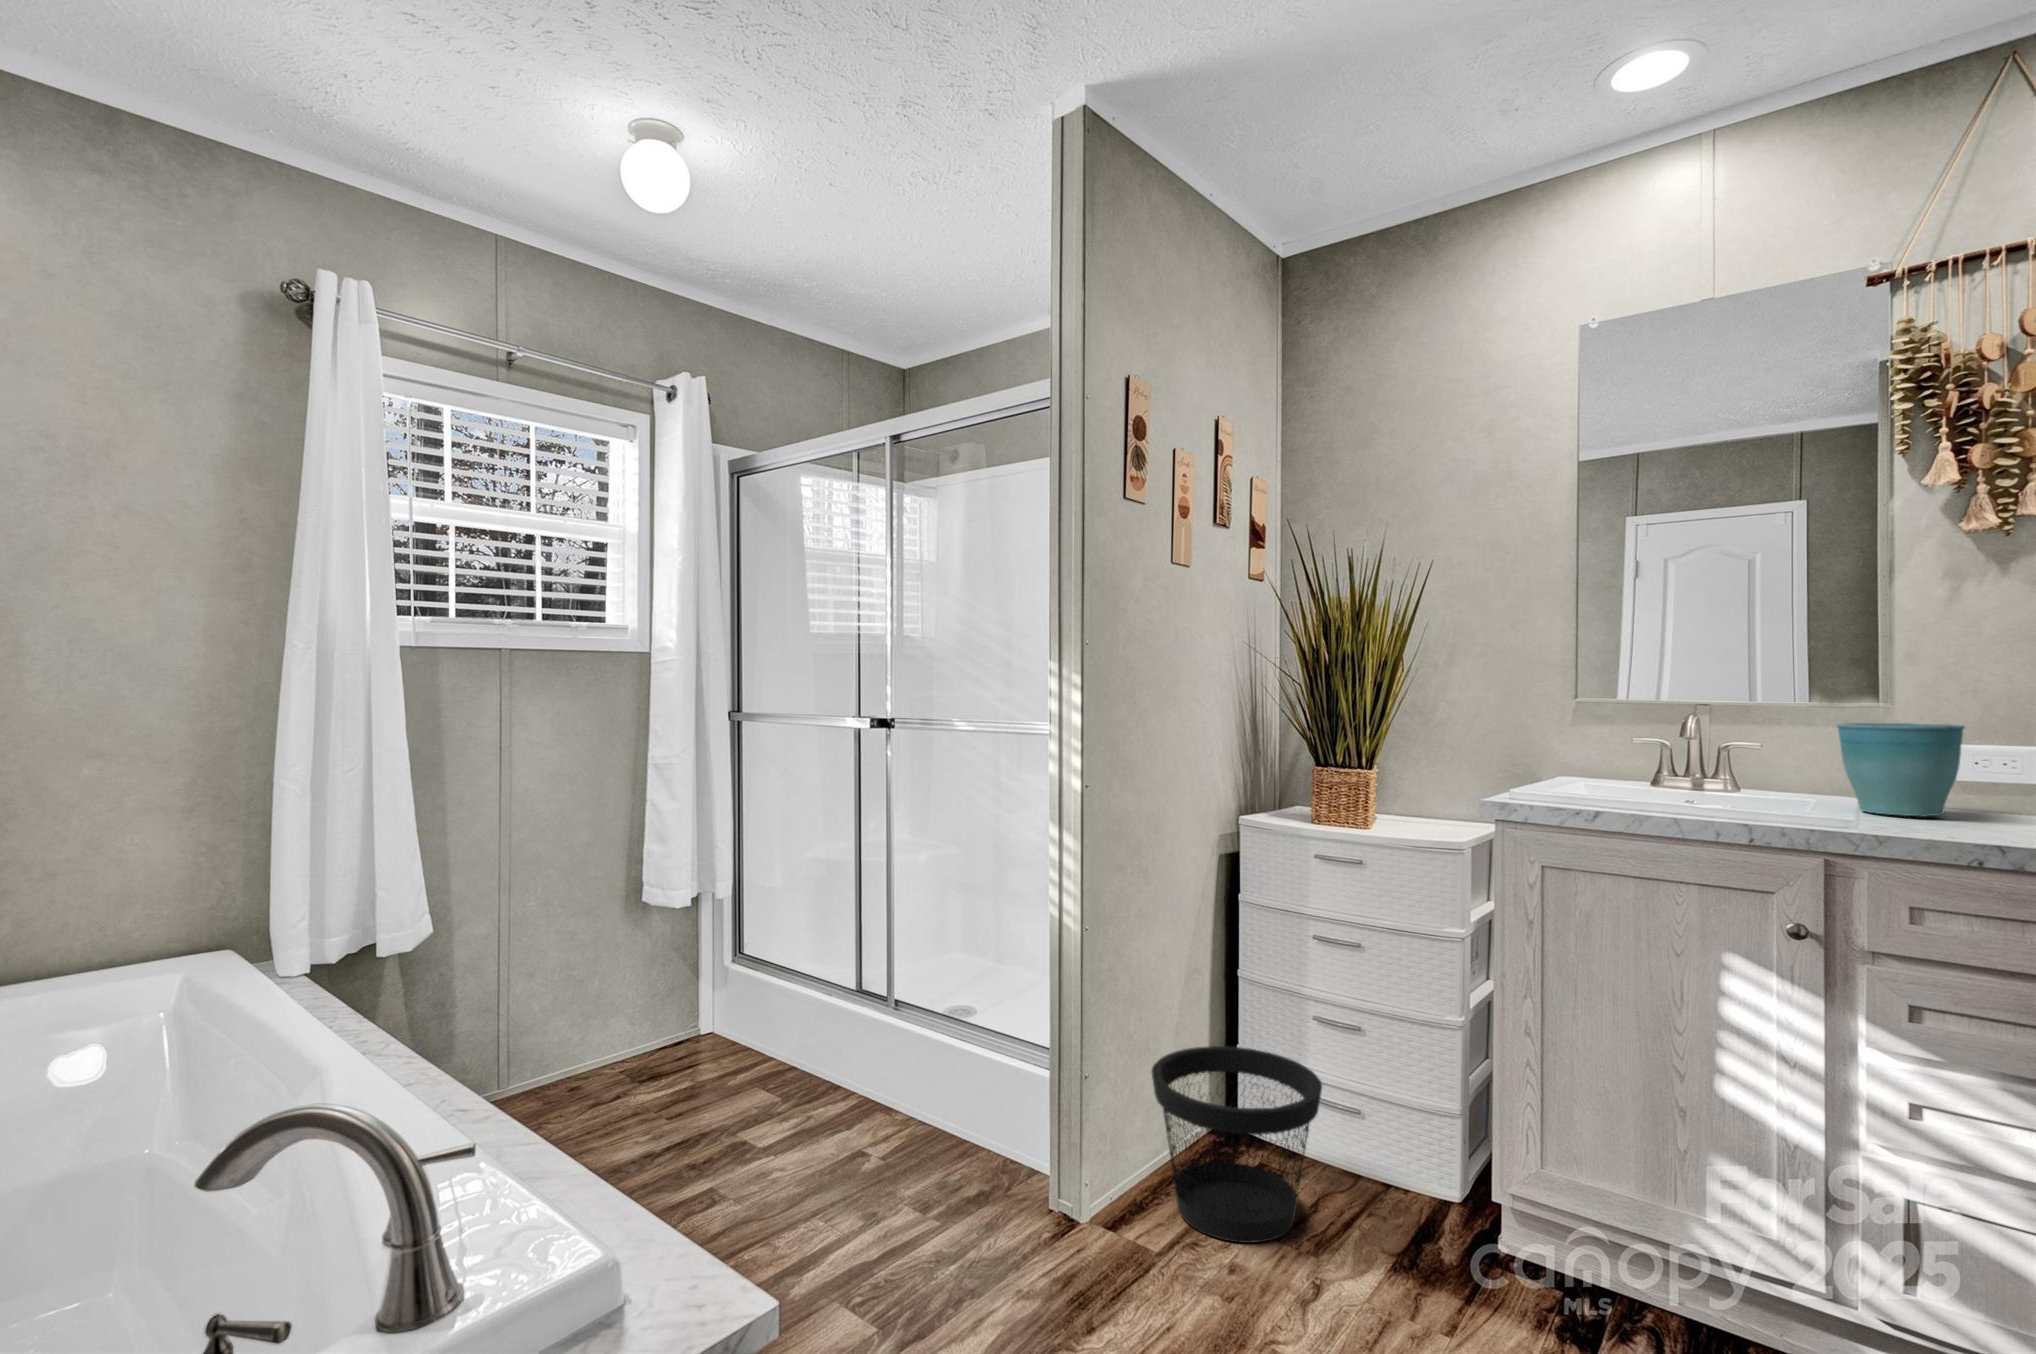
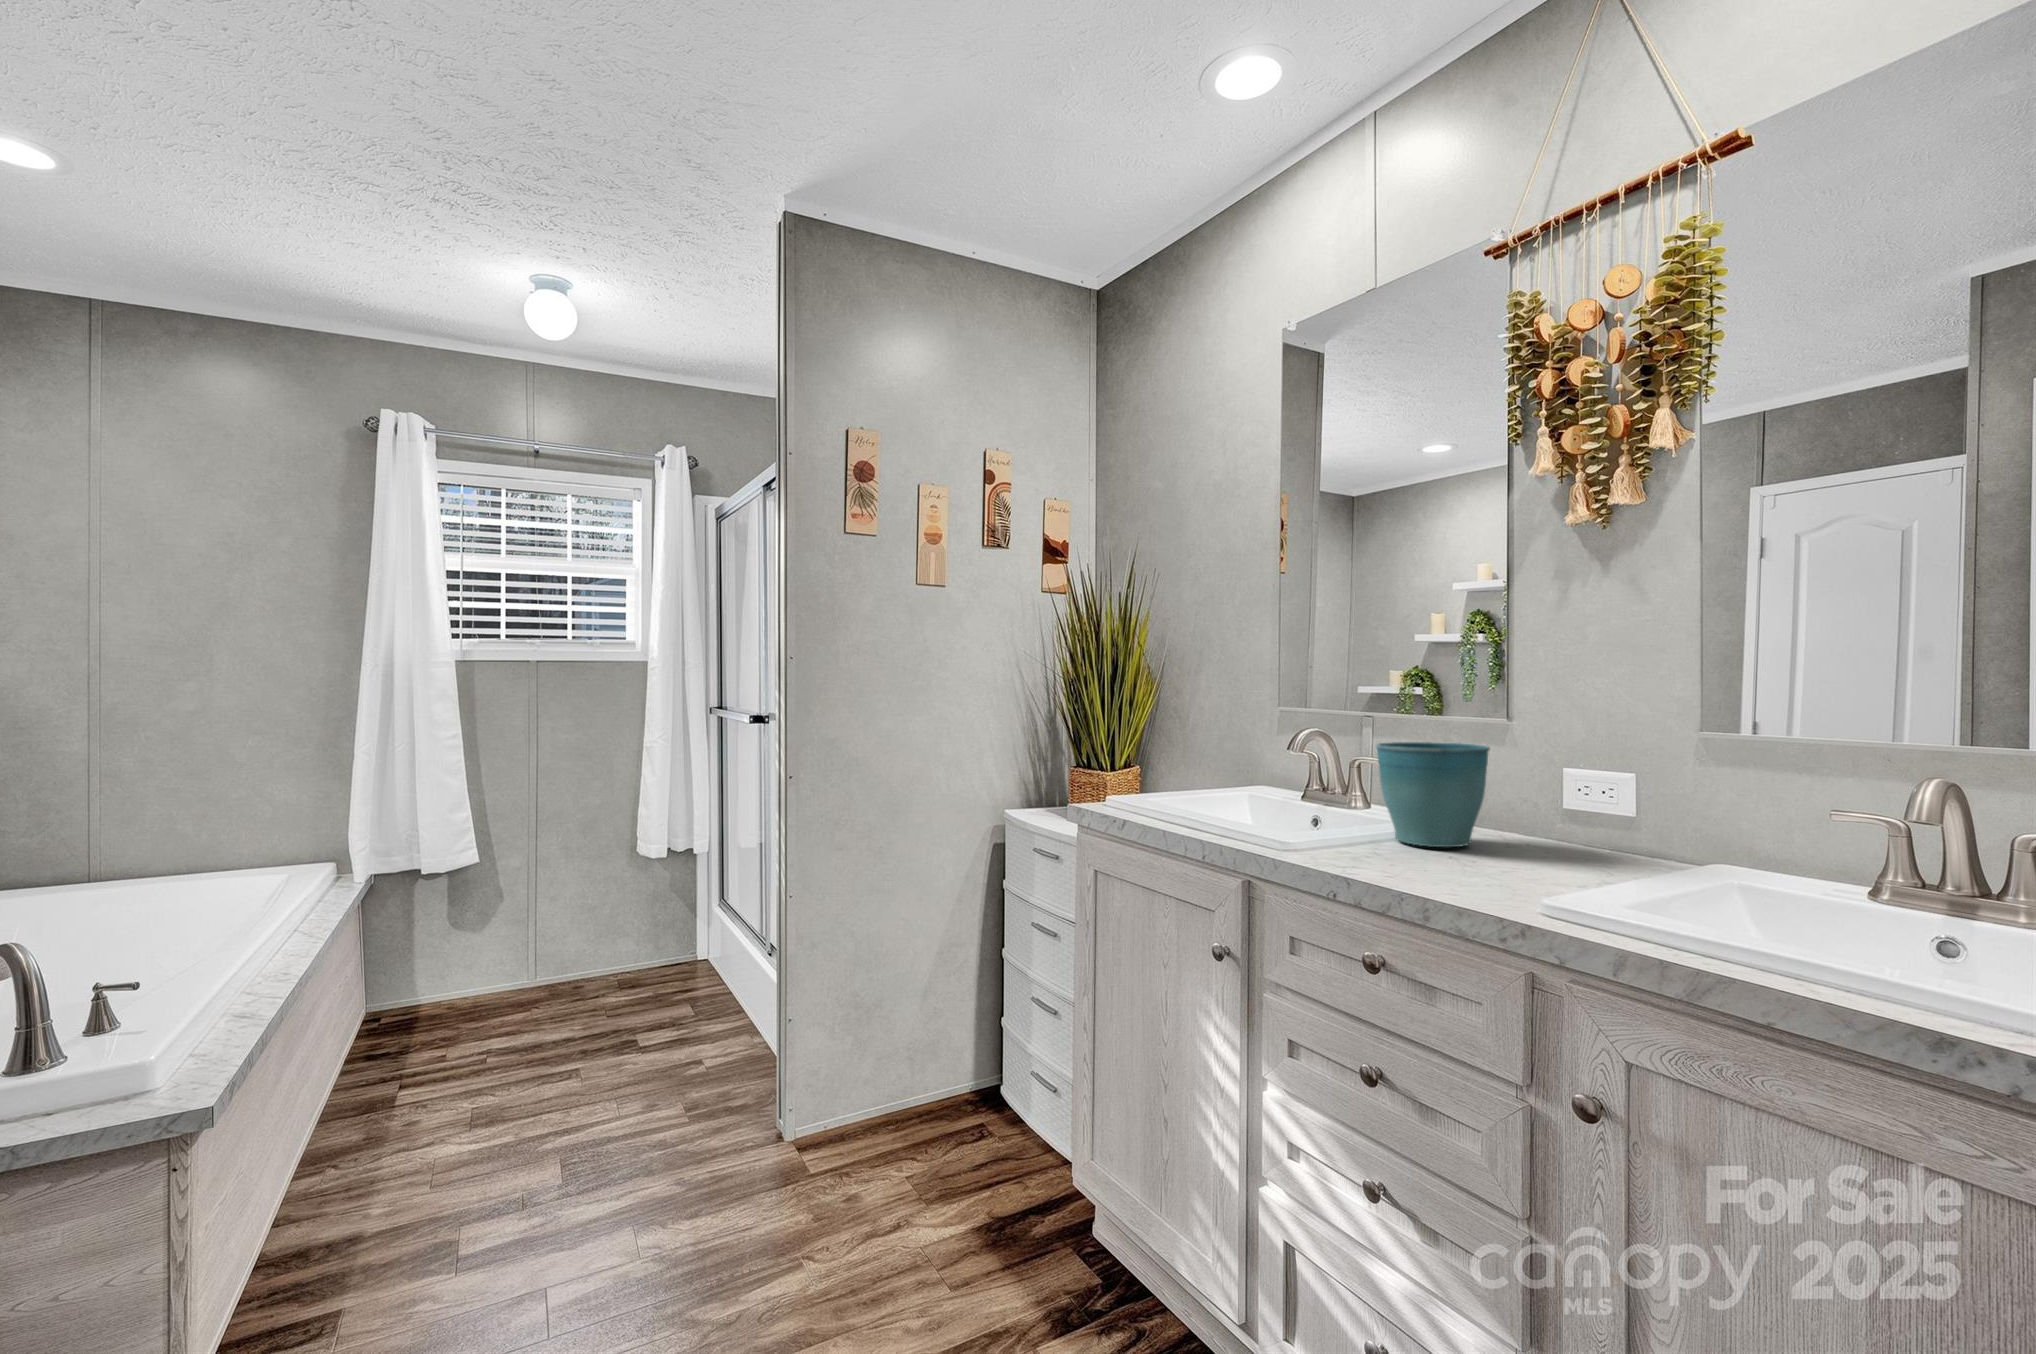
wastebasket: present [1151,1046,1322,1243] -> none [838,1012,985,1184]

